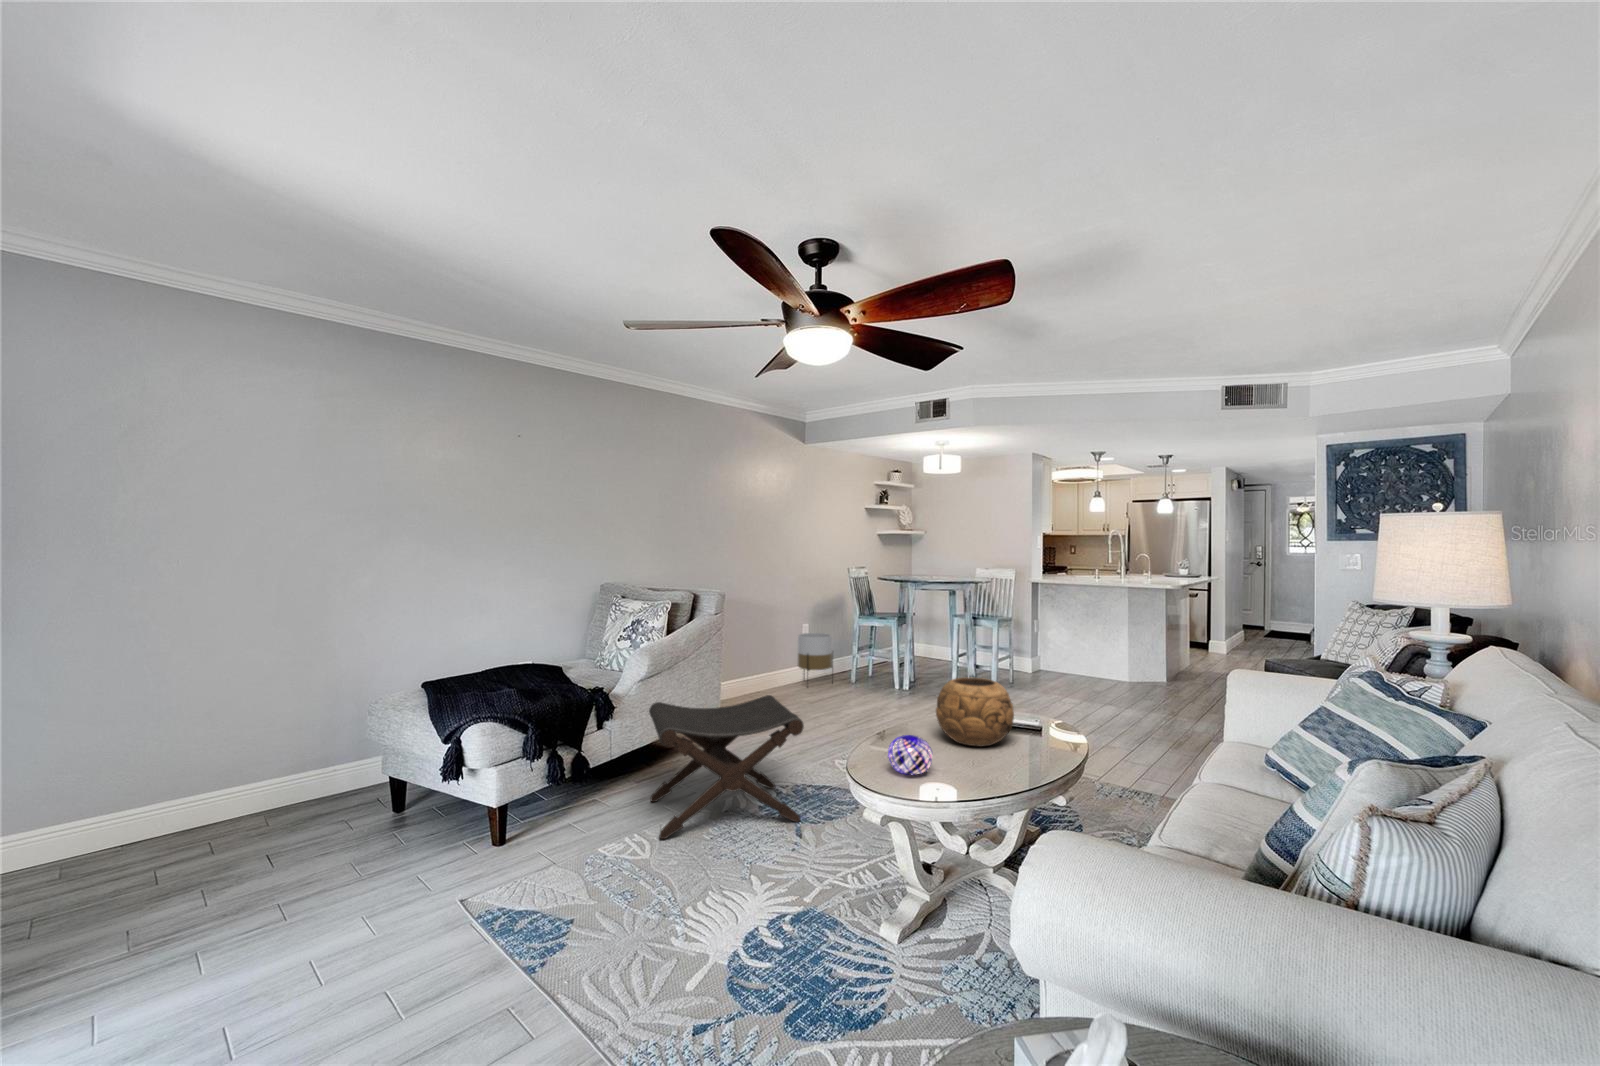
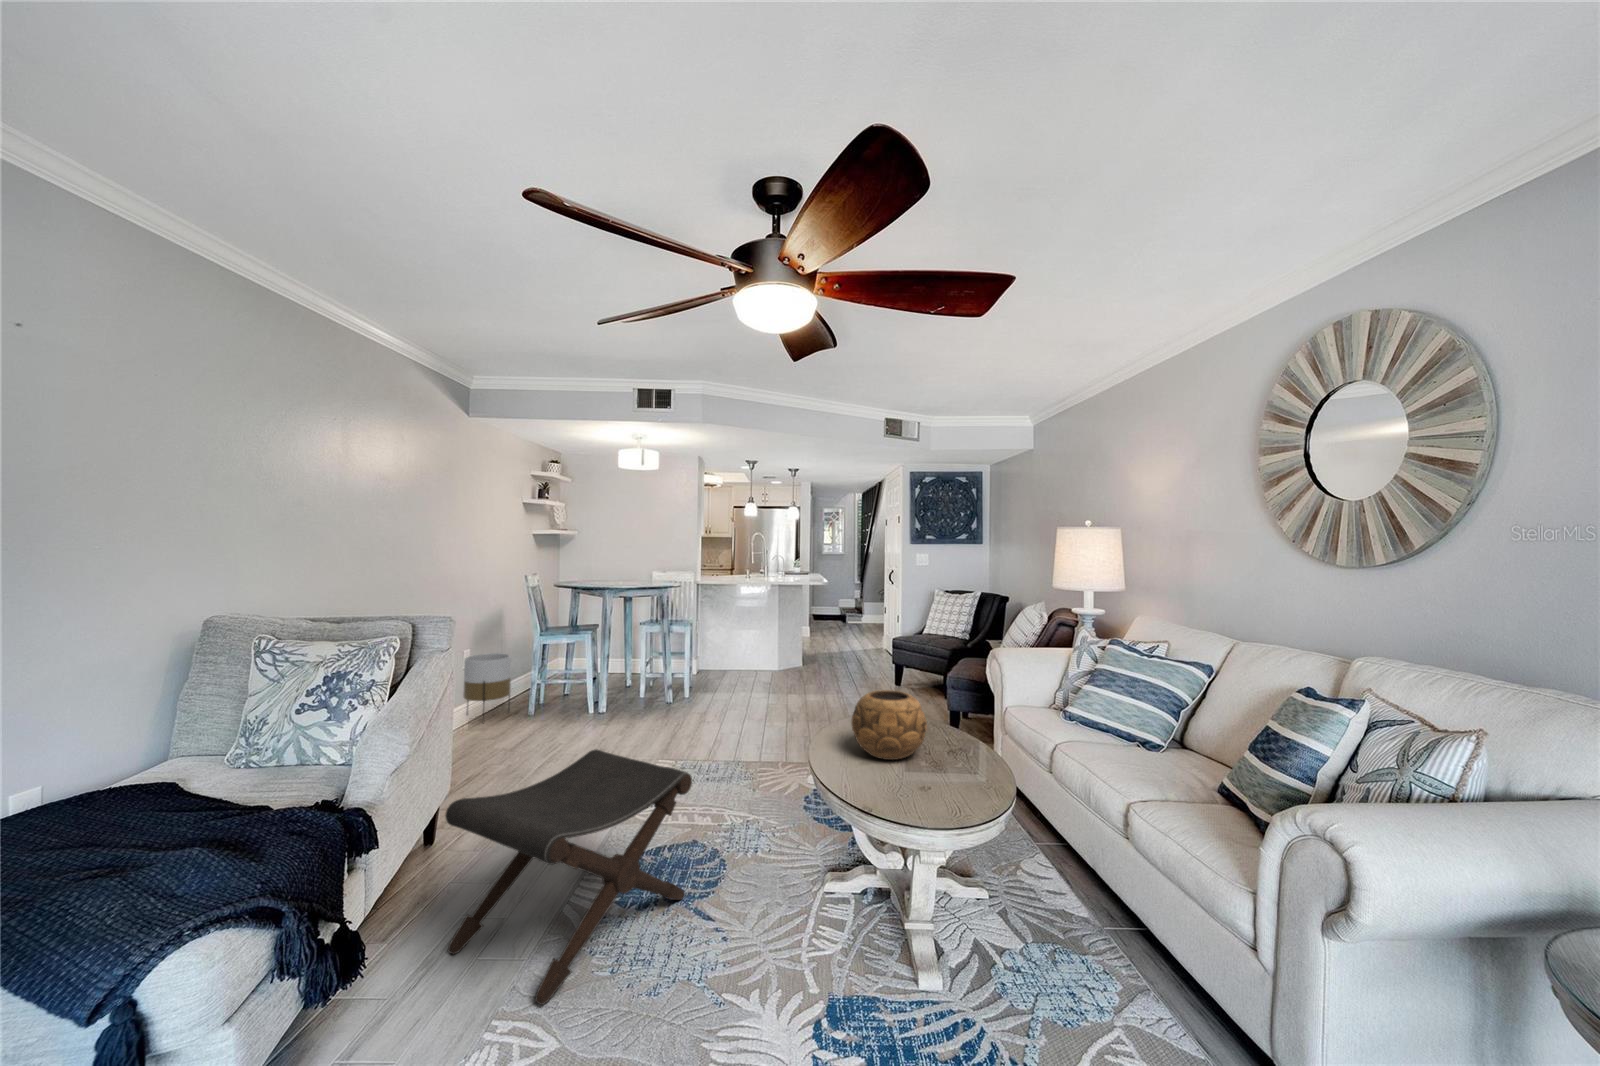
decorative orb: present [888,735,932,775] -> none [888,765,934,809]

